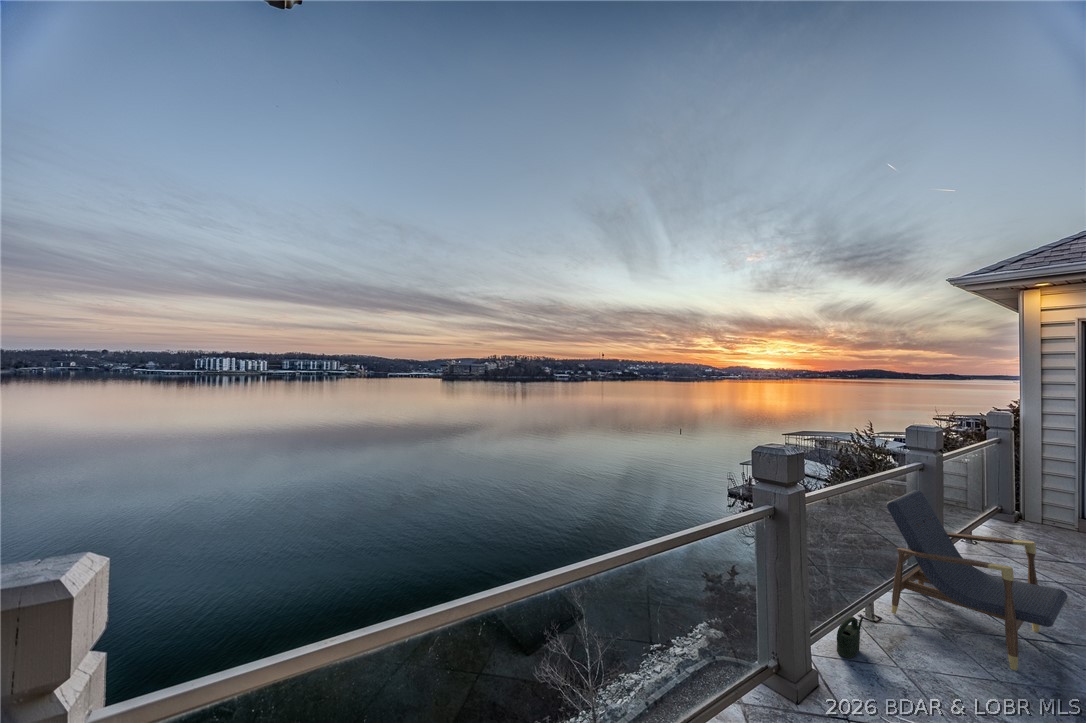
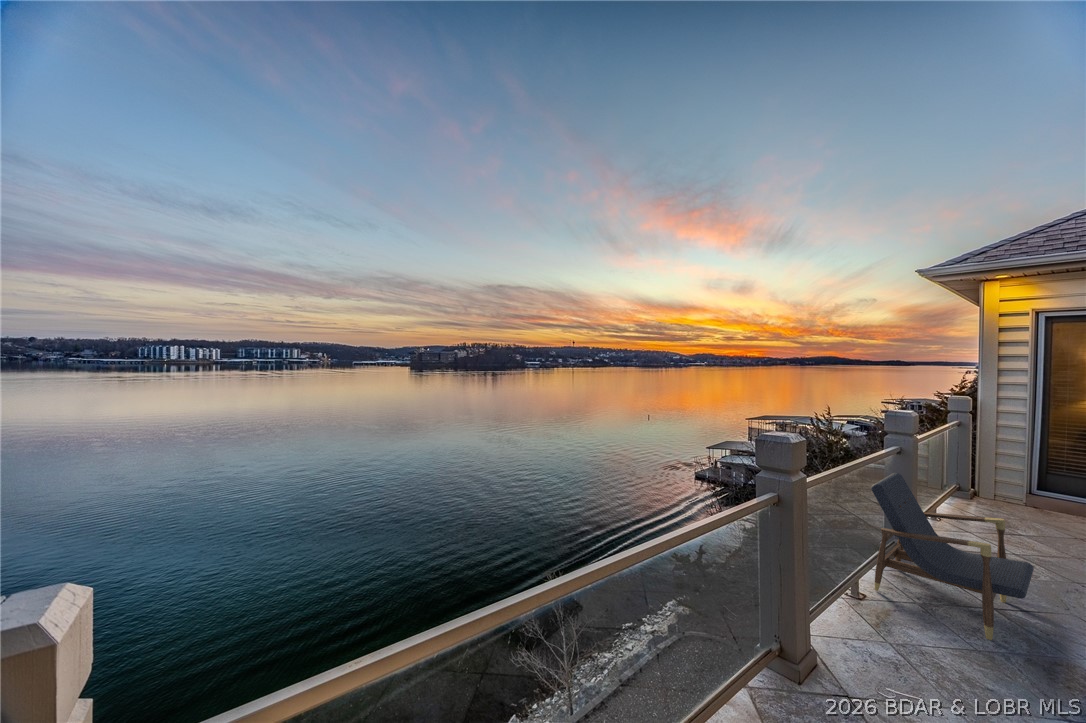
watering can: present [837,616,864,658] -> none [829,595,853,636]

